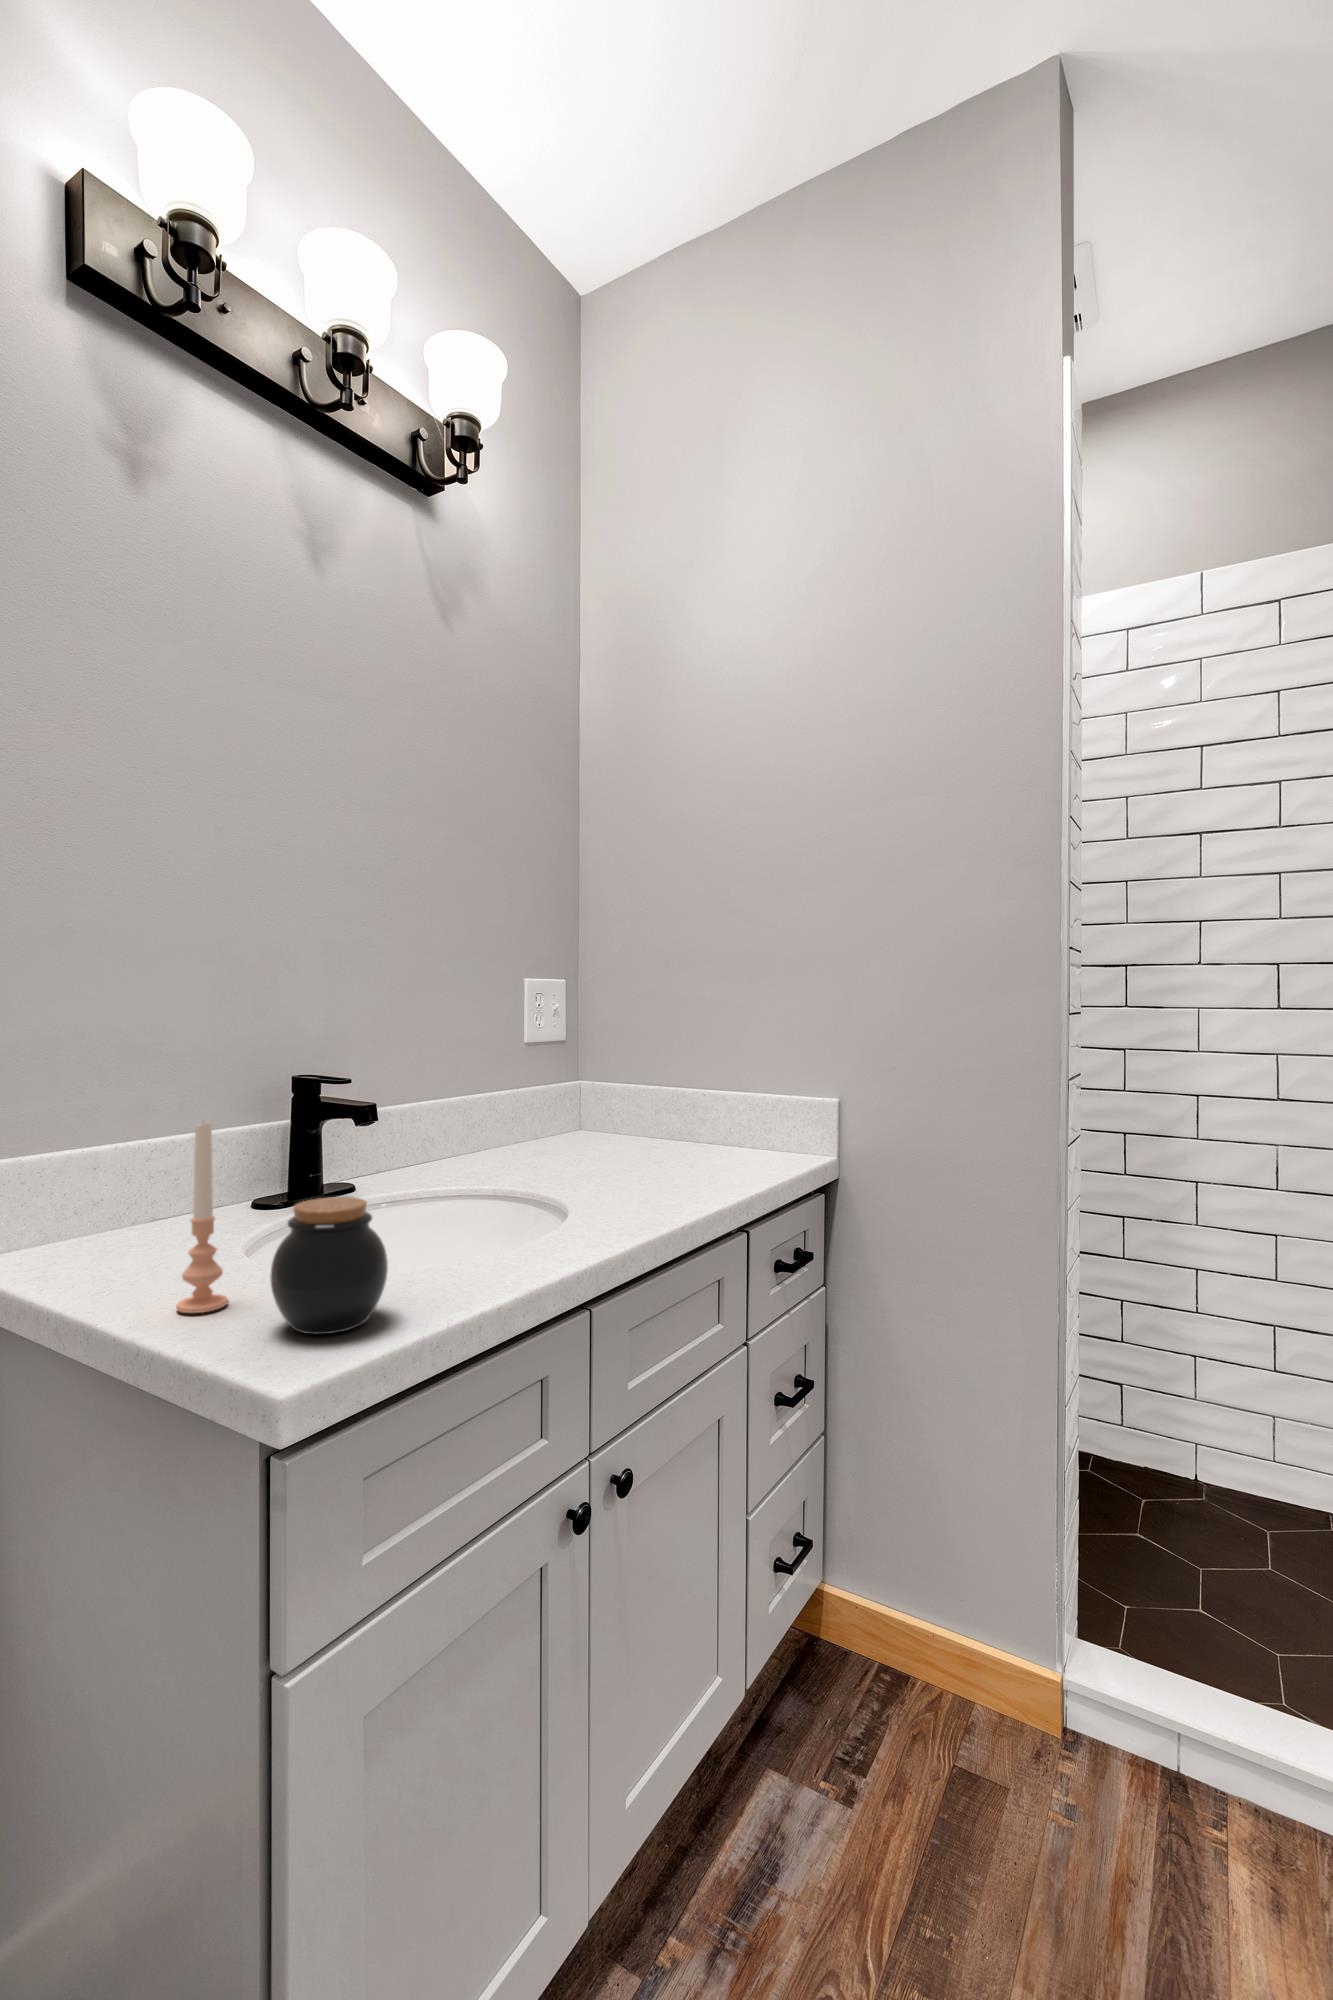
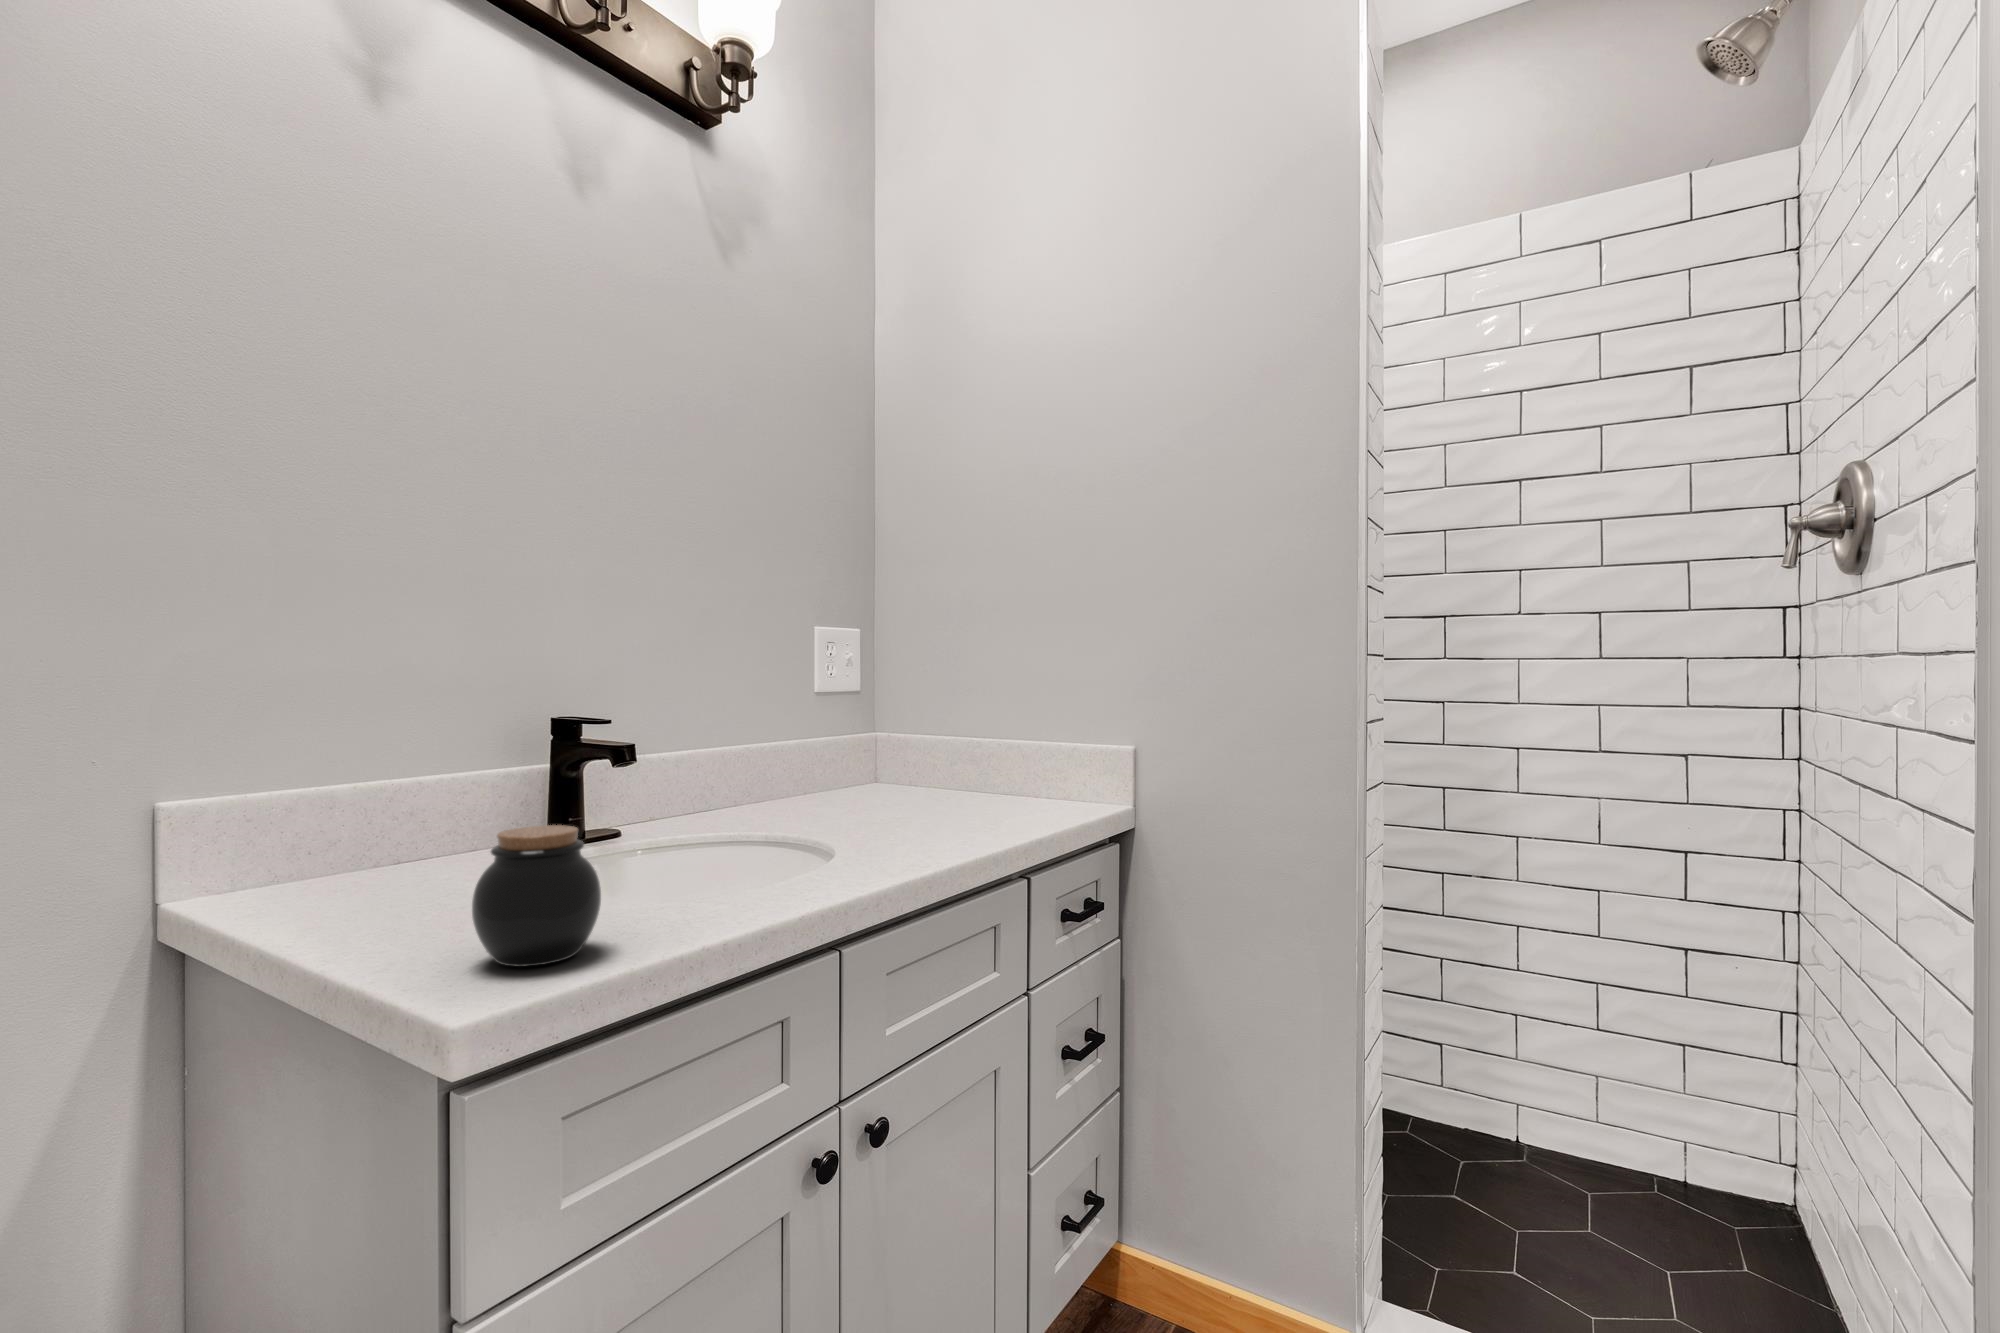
candle: present [176,1122,228,1313] -> none [384,746,441,948]

